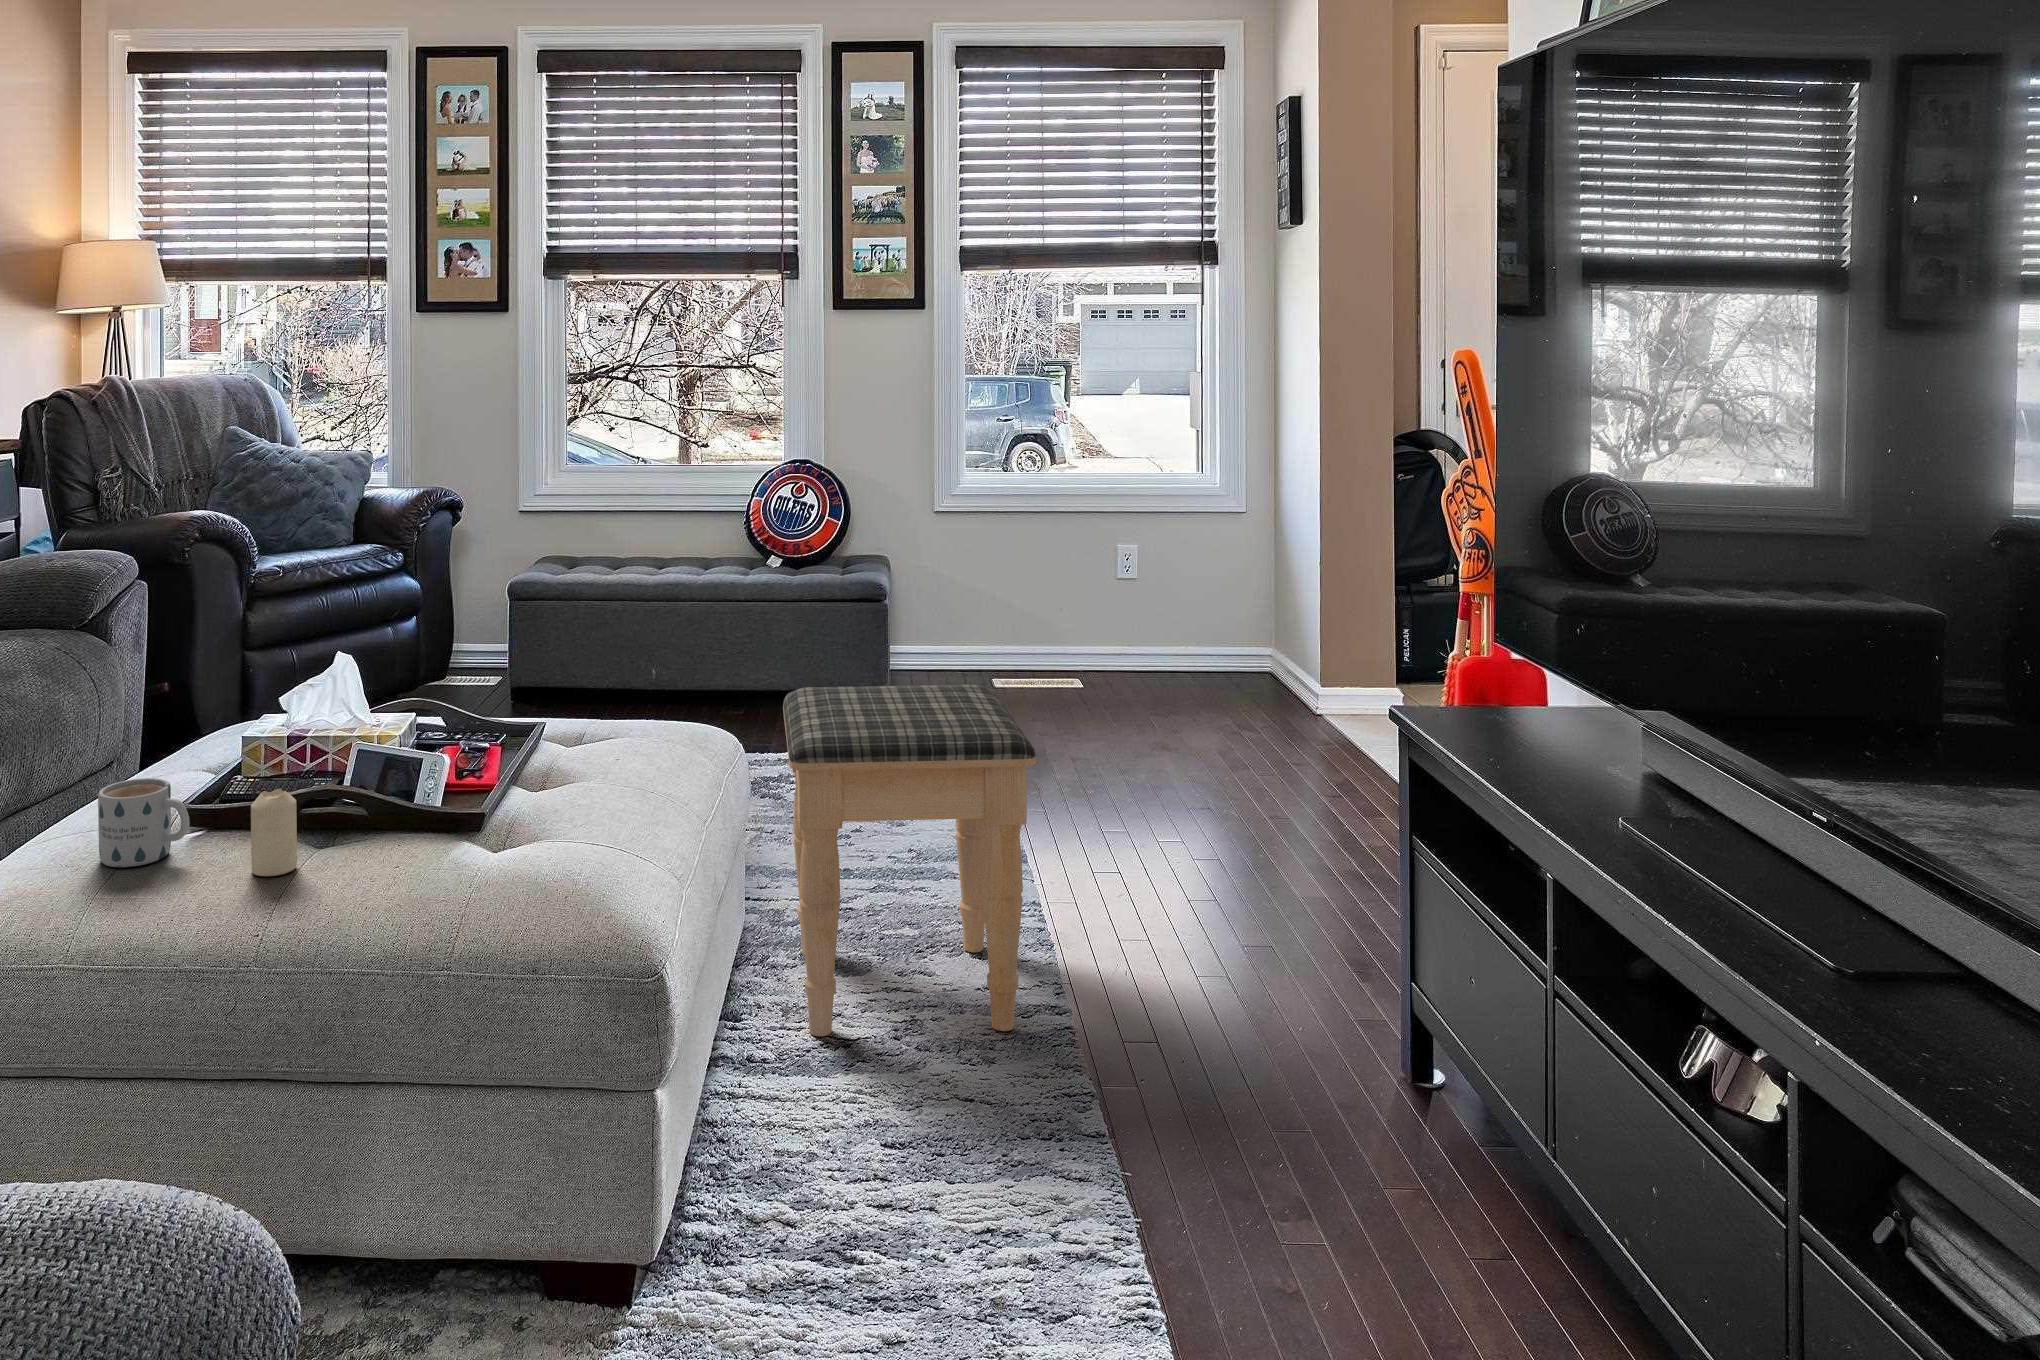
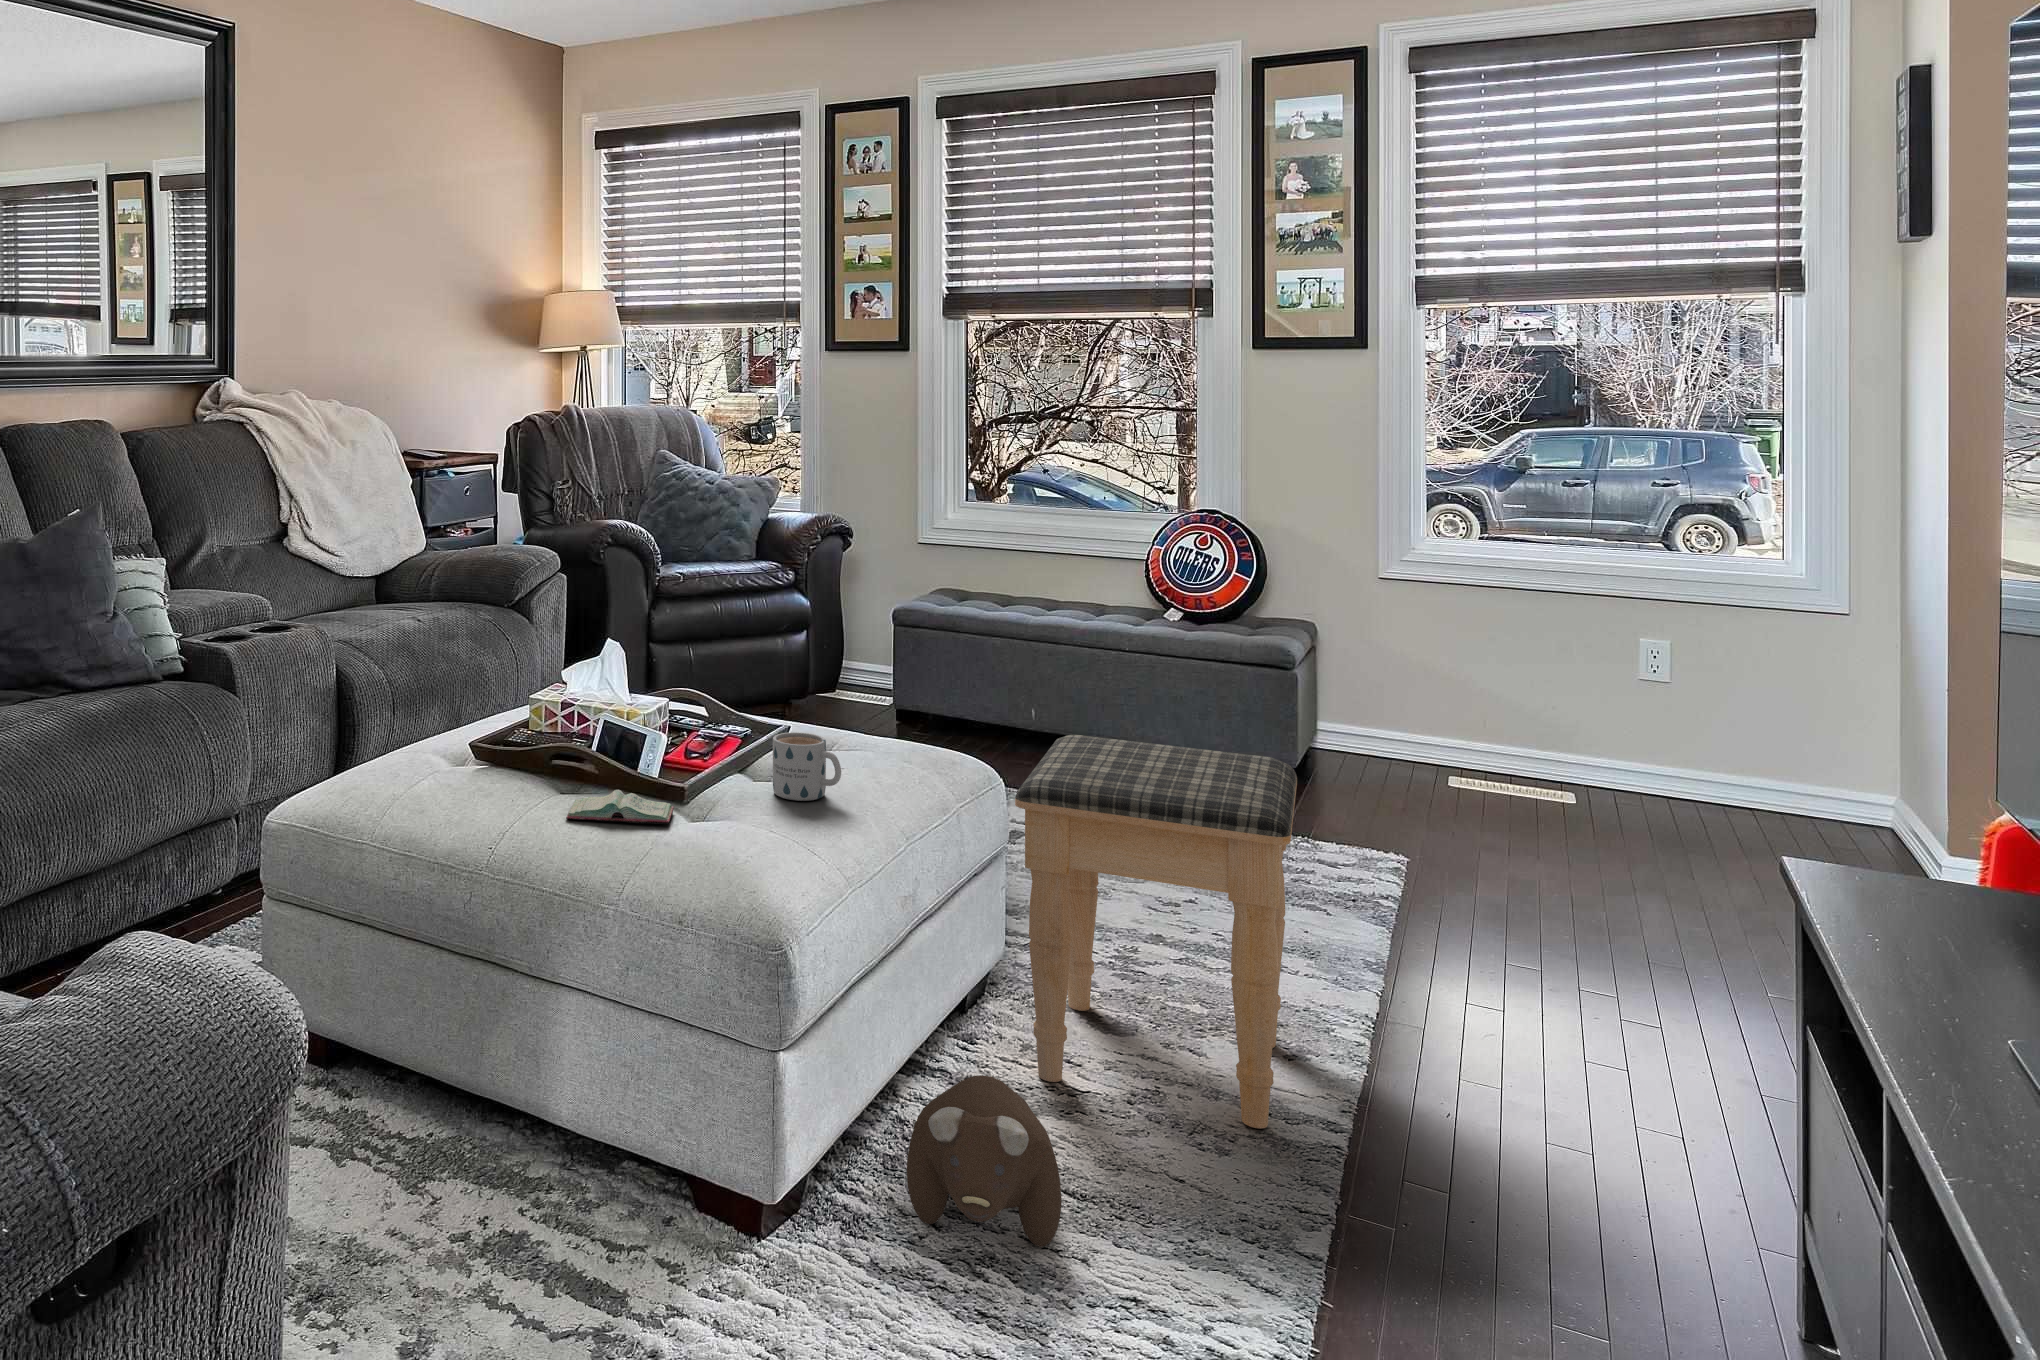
mug: present [98,778,190,867] -> present [773,732,841,801]
candle: present [251,789,297,876] -> none [504,741,538,810]
book: none [341,828,472,875] -> present [566,790,674,824]
plush toy: none [763,1052,914,1225] -> present [907,1075,1062,1247]

